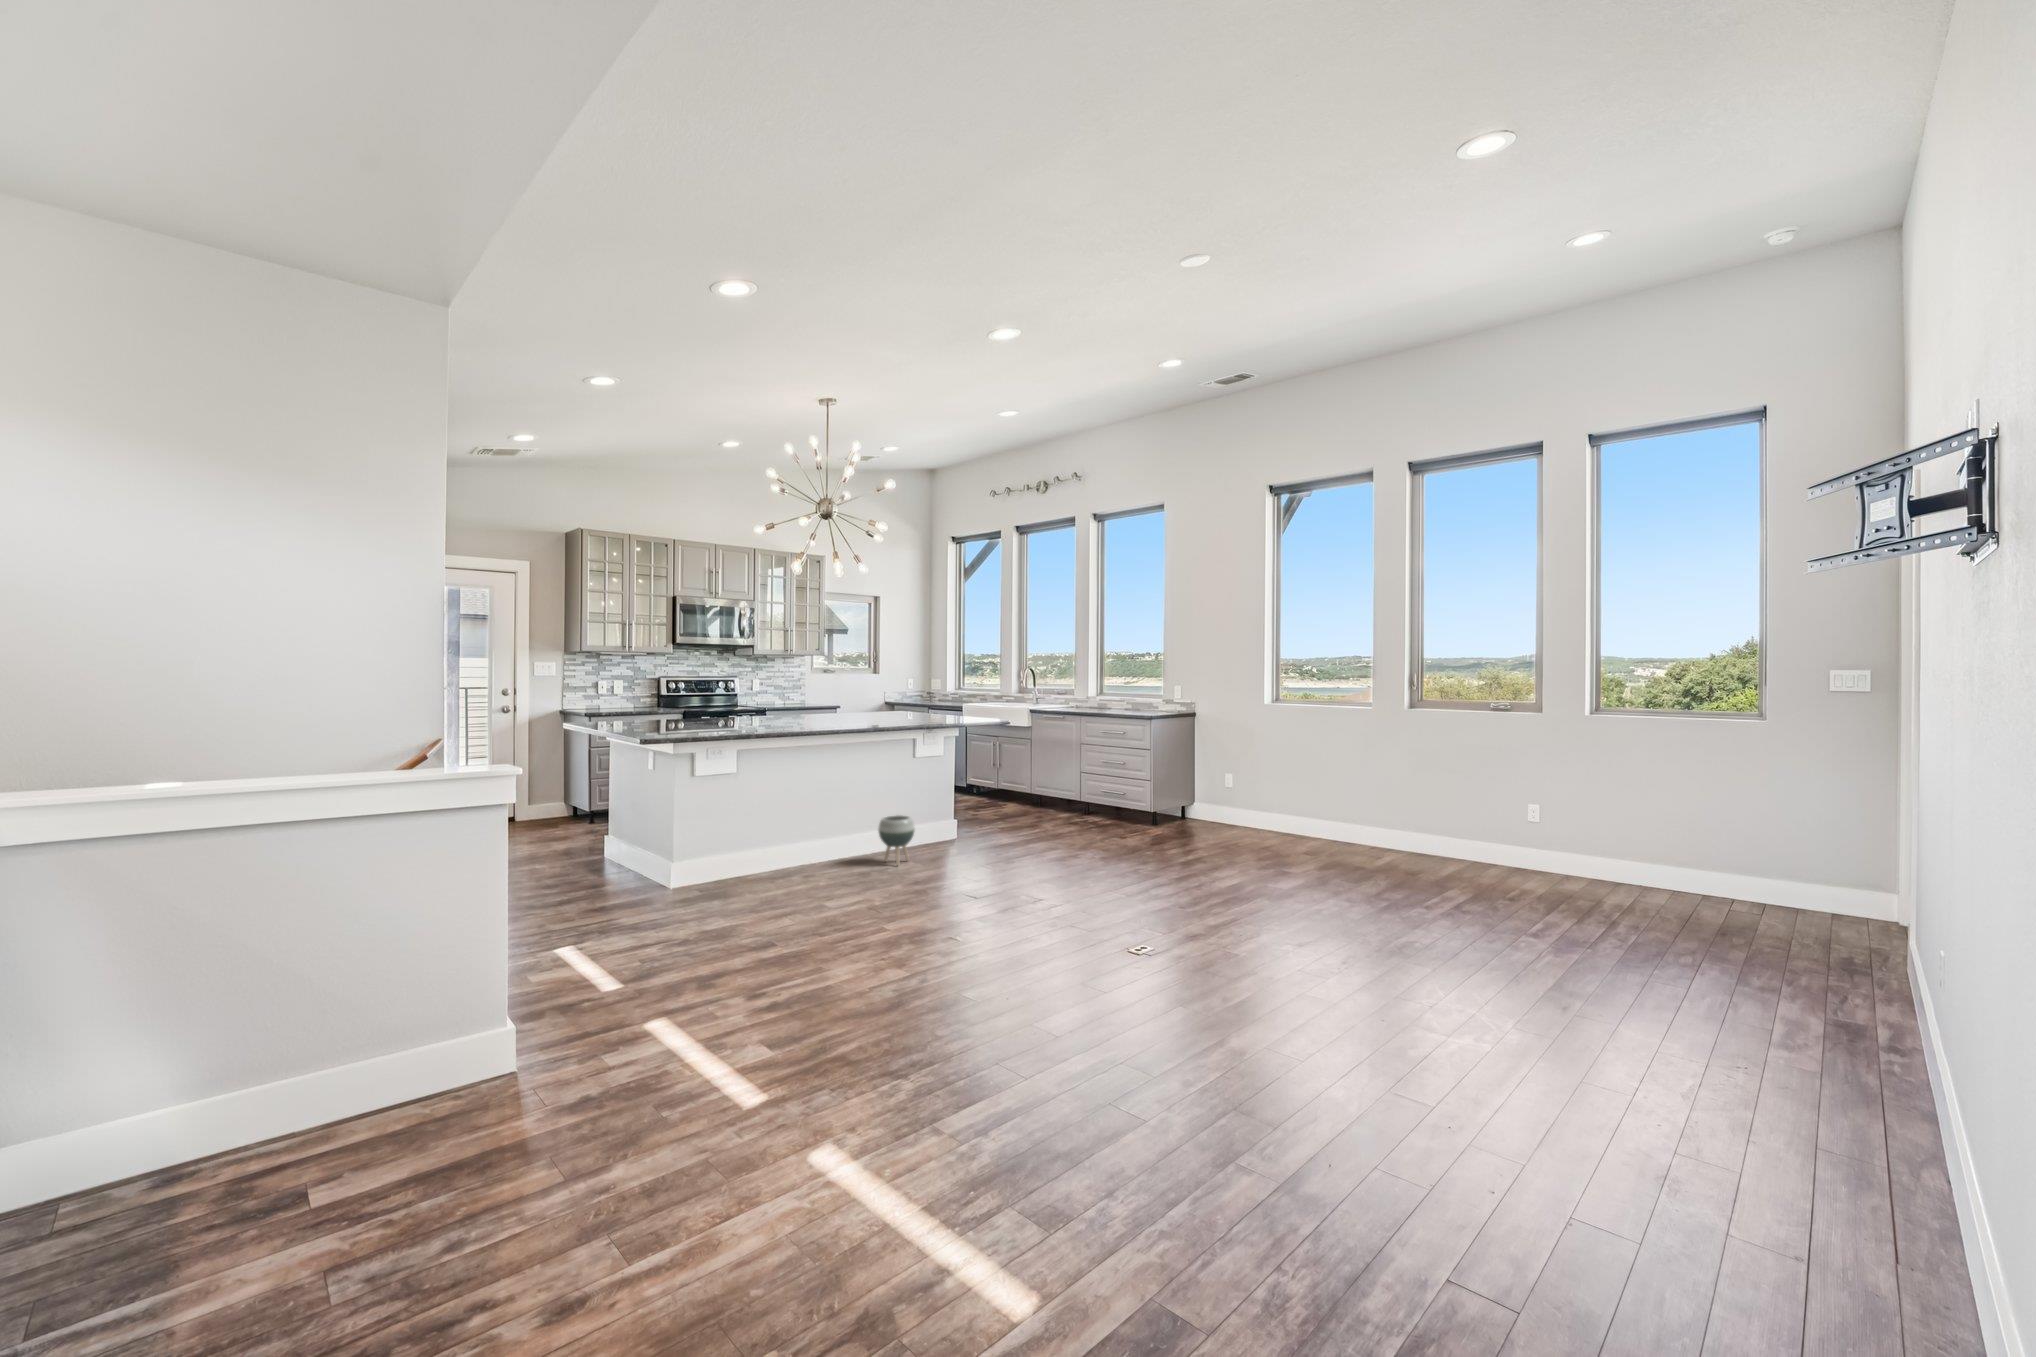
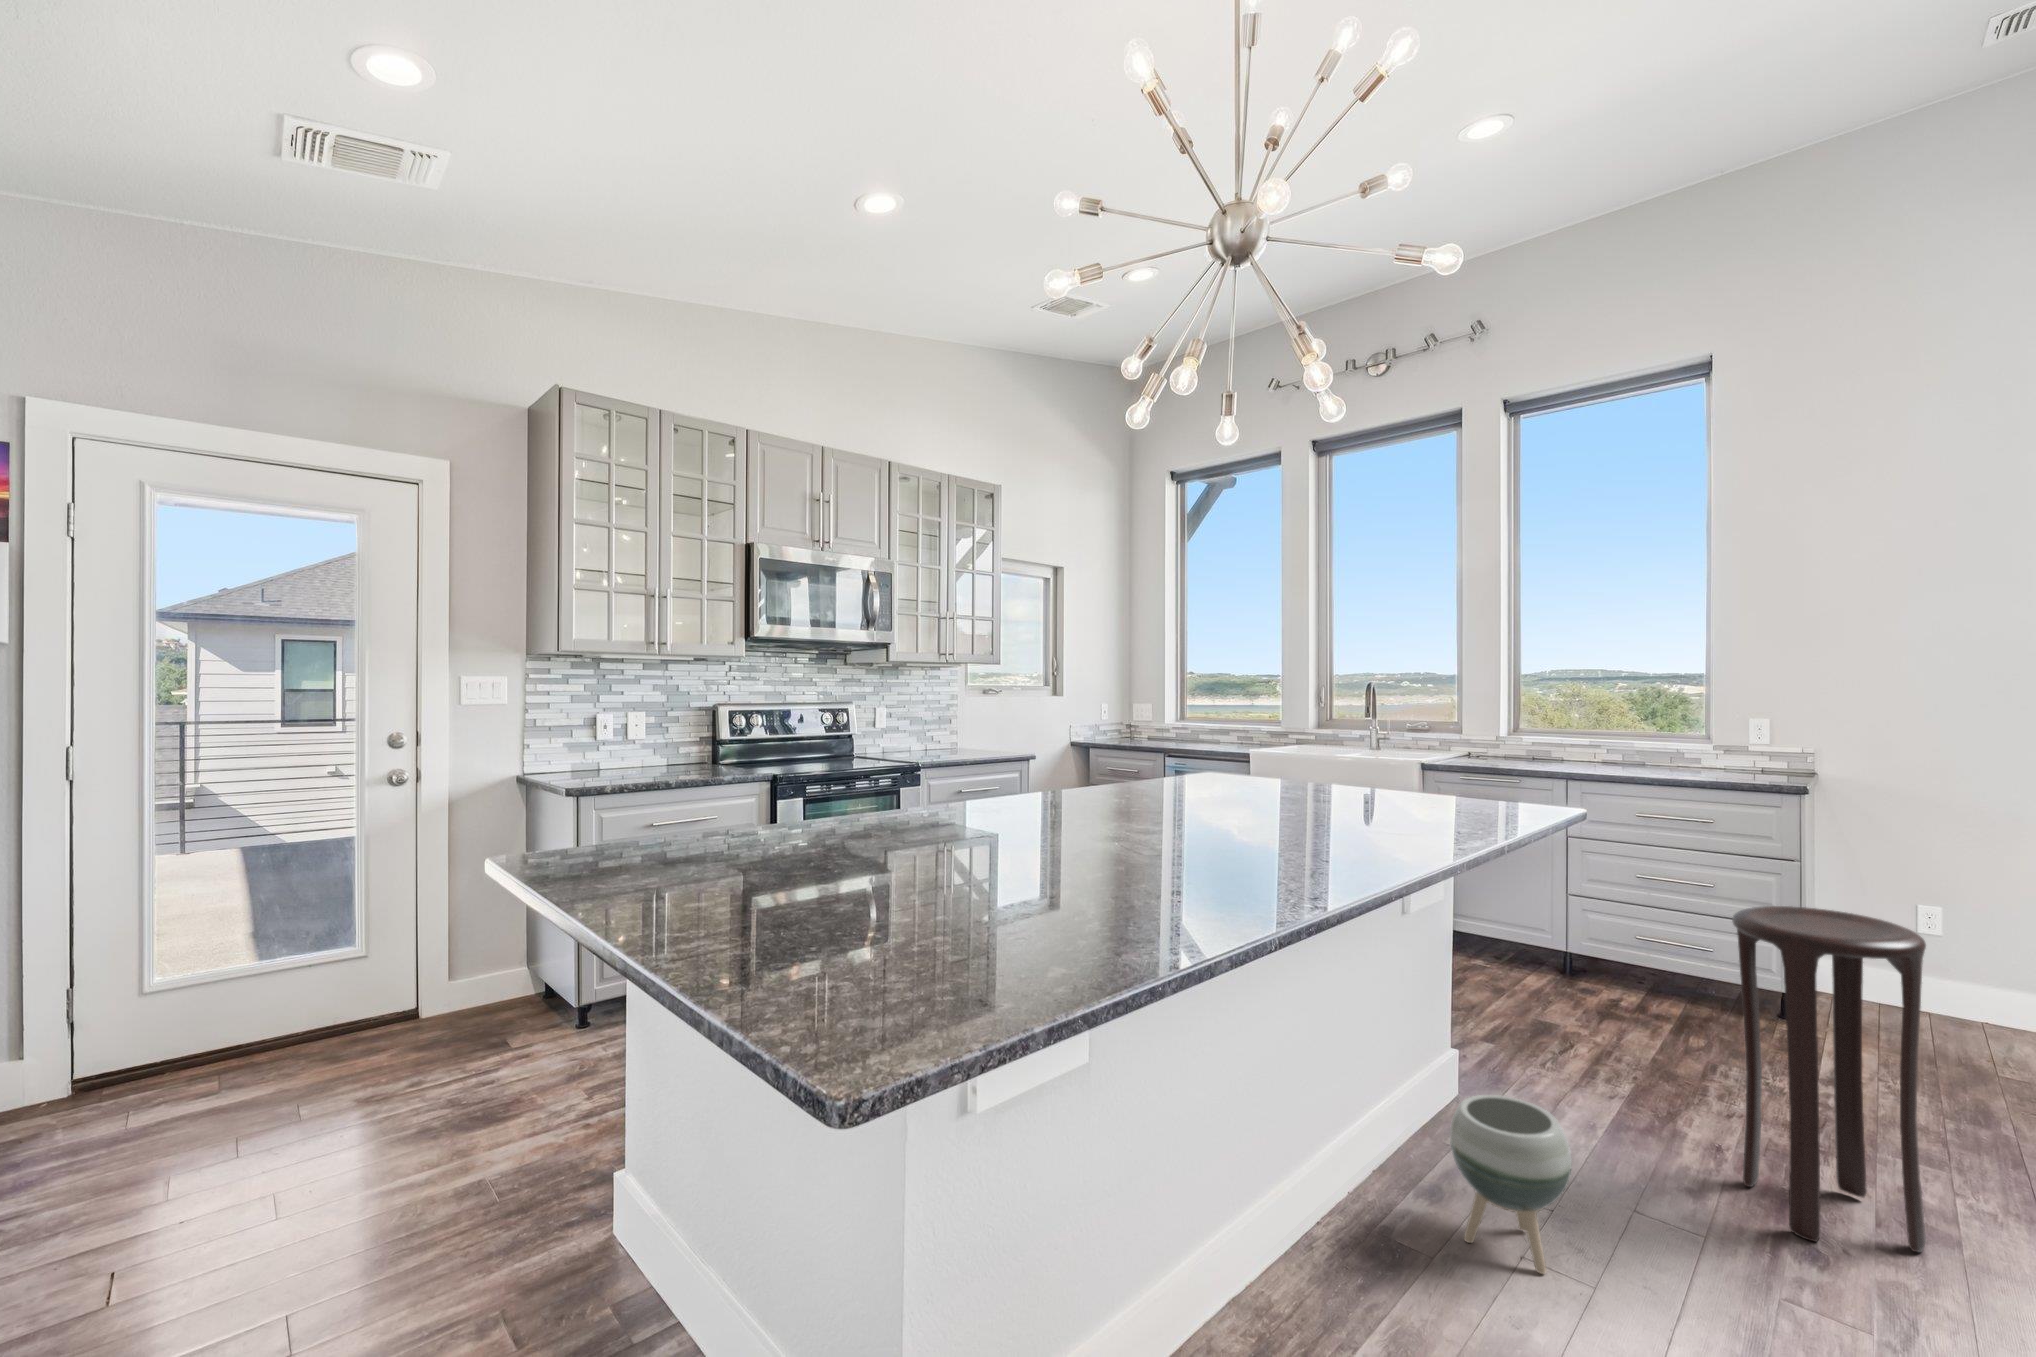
stool: none [995,755,1046,866] -> present [1732,906,1926,1252]

